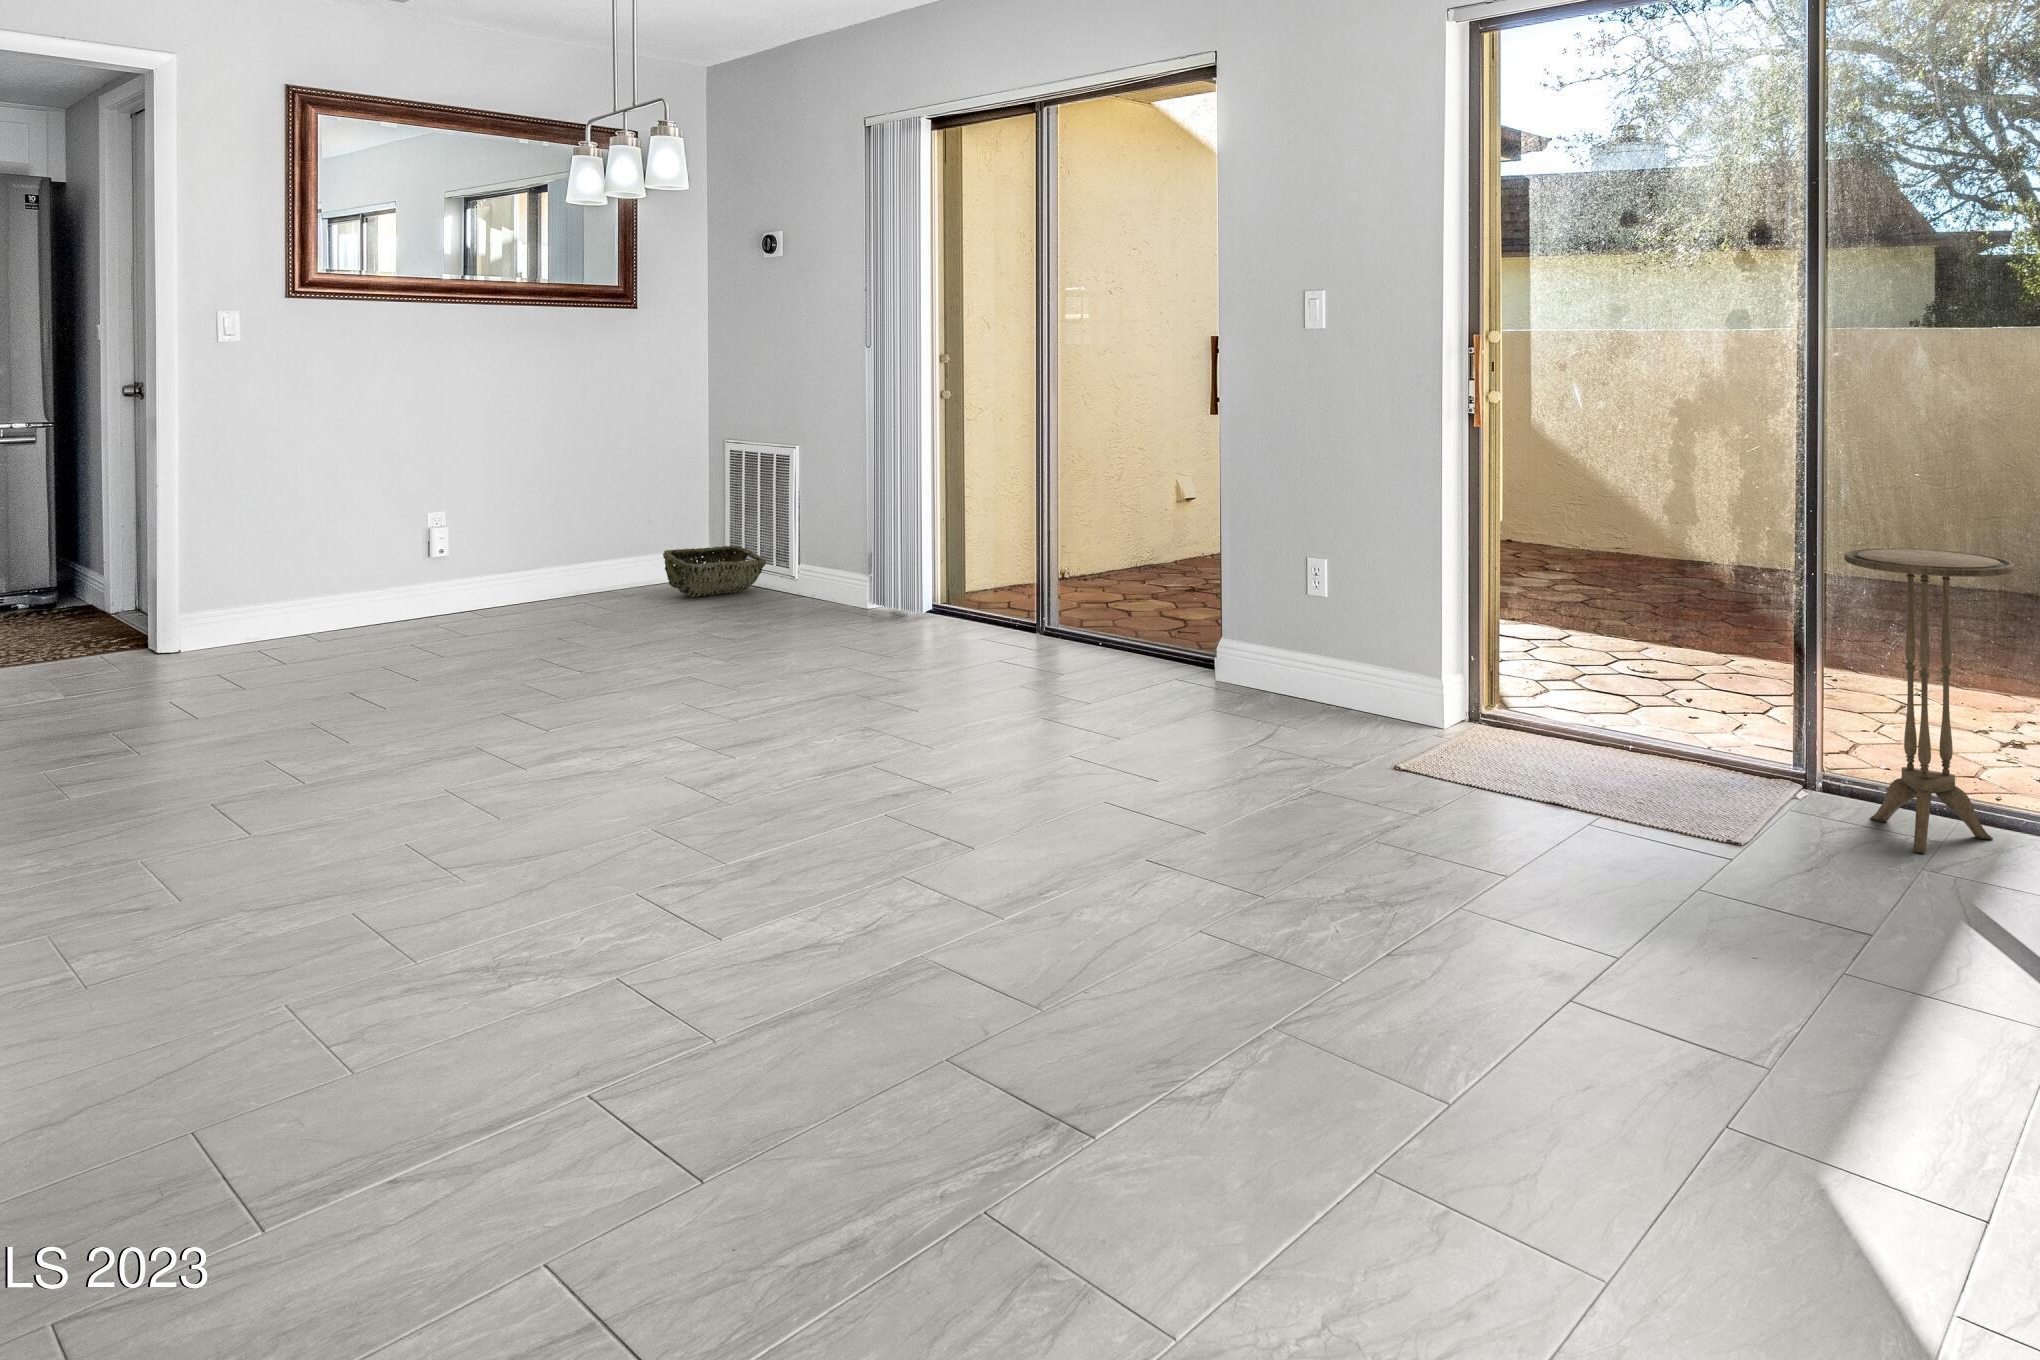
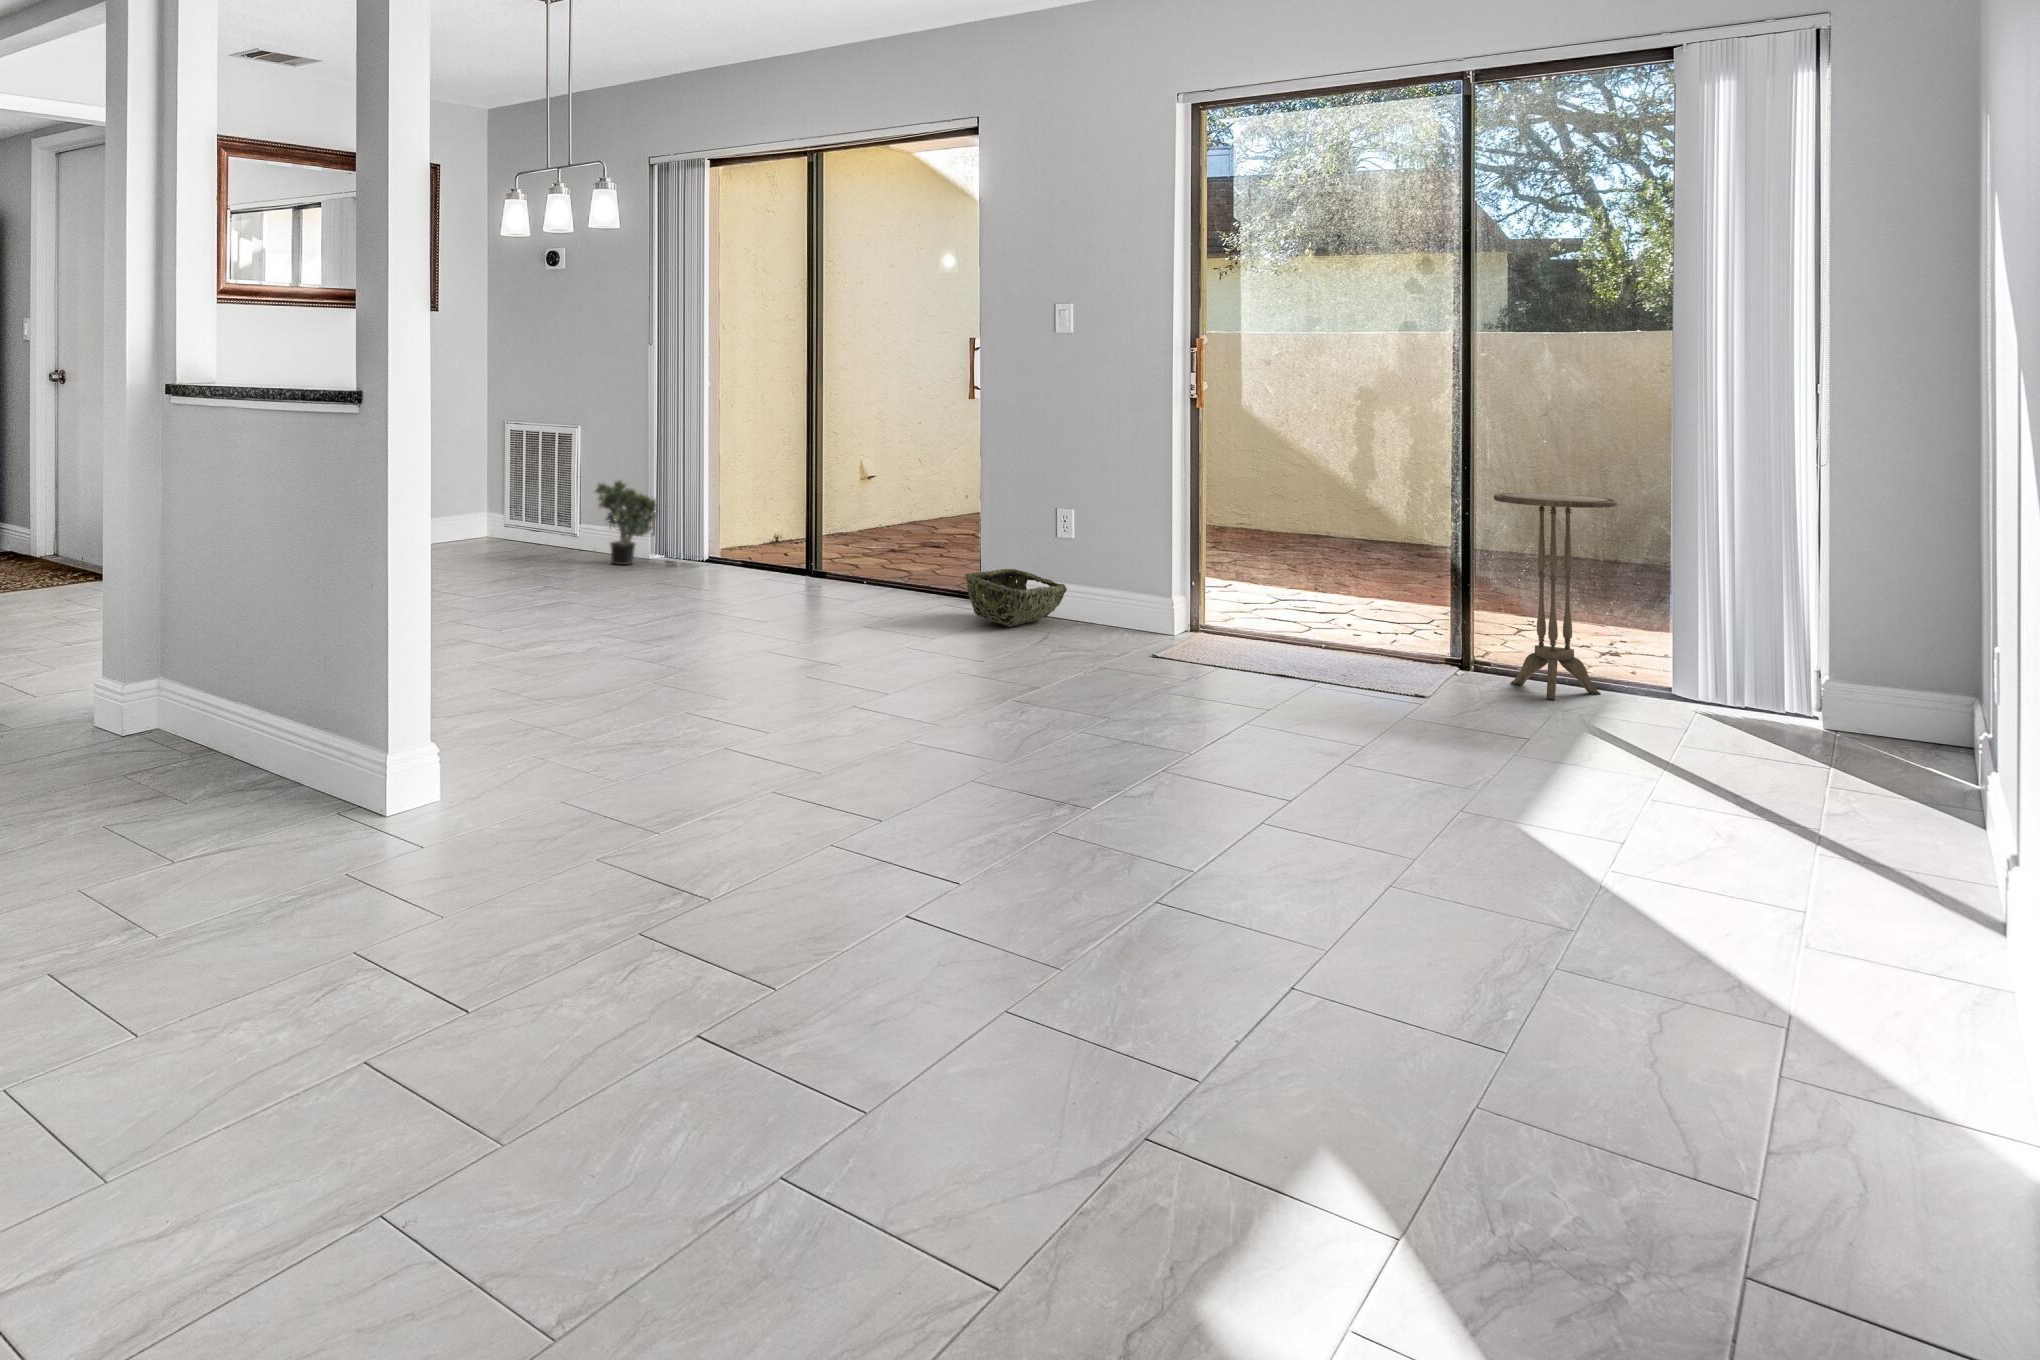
potted plant: none [789,511,874,617] -> present [596,481,657,565]
woven basket: present [663,546,766,597] -> present [965,569,1067,627]

